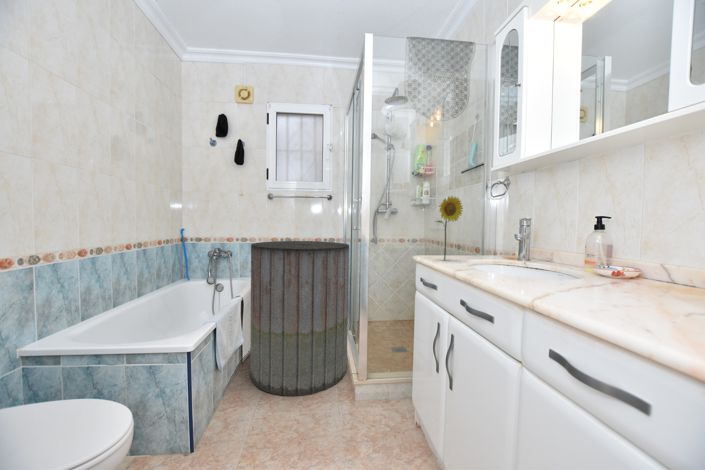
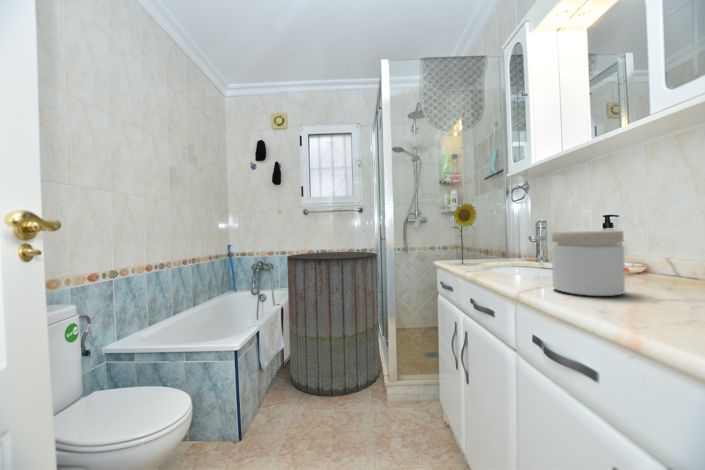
jar: none [563,233,646,306] -> present [552,231,625,296]

